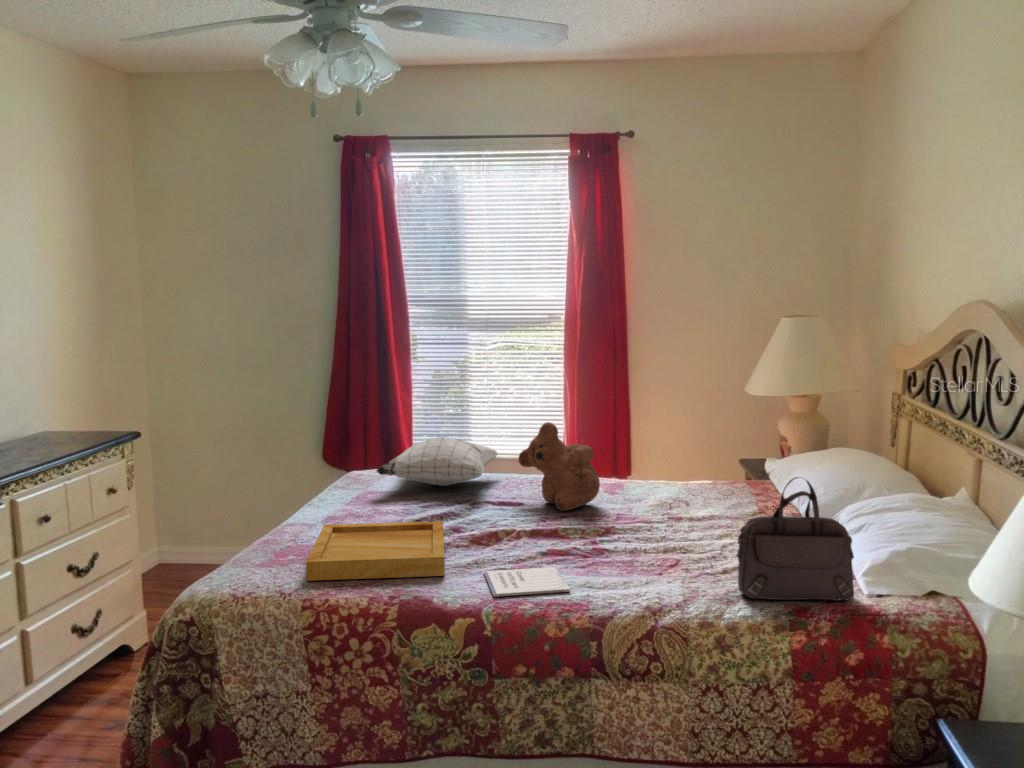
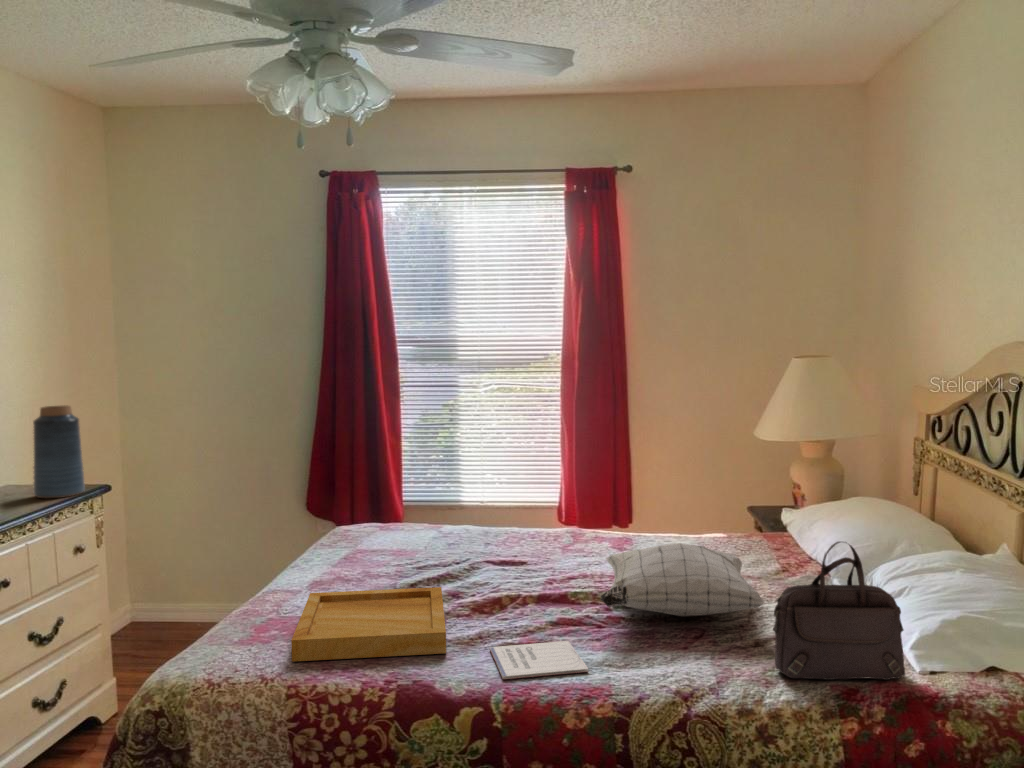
vase: none [71,357,119,442] -> present [33,406,85,498]
teddy bear: present [518,422,600,511] -> none [521,474,610,571]
pillow: present [376,437,498,486] -> present [600,543,765,616]

